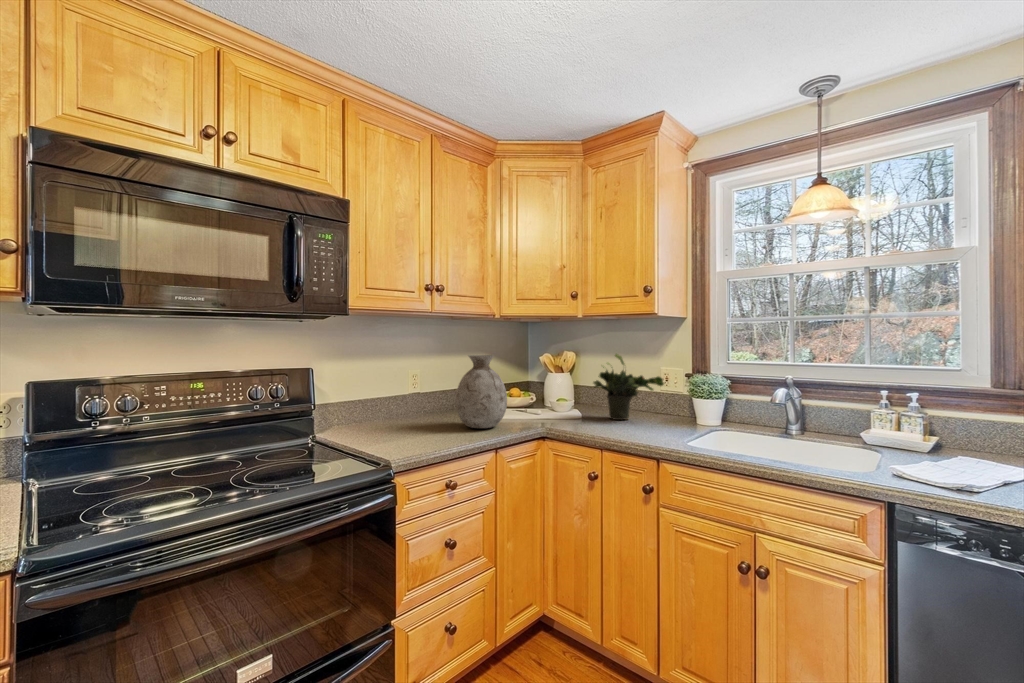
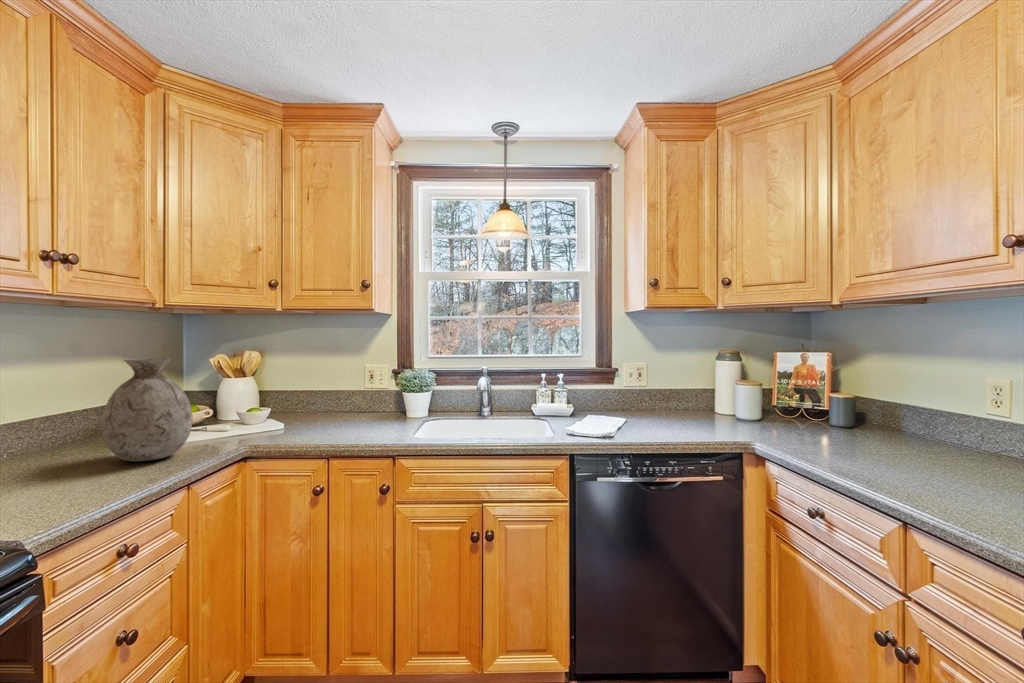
potted plant: present [593,354,664,420] -> none [296,351,377,423]

